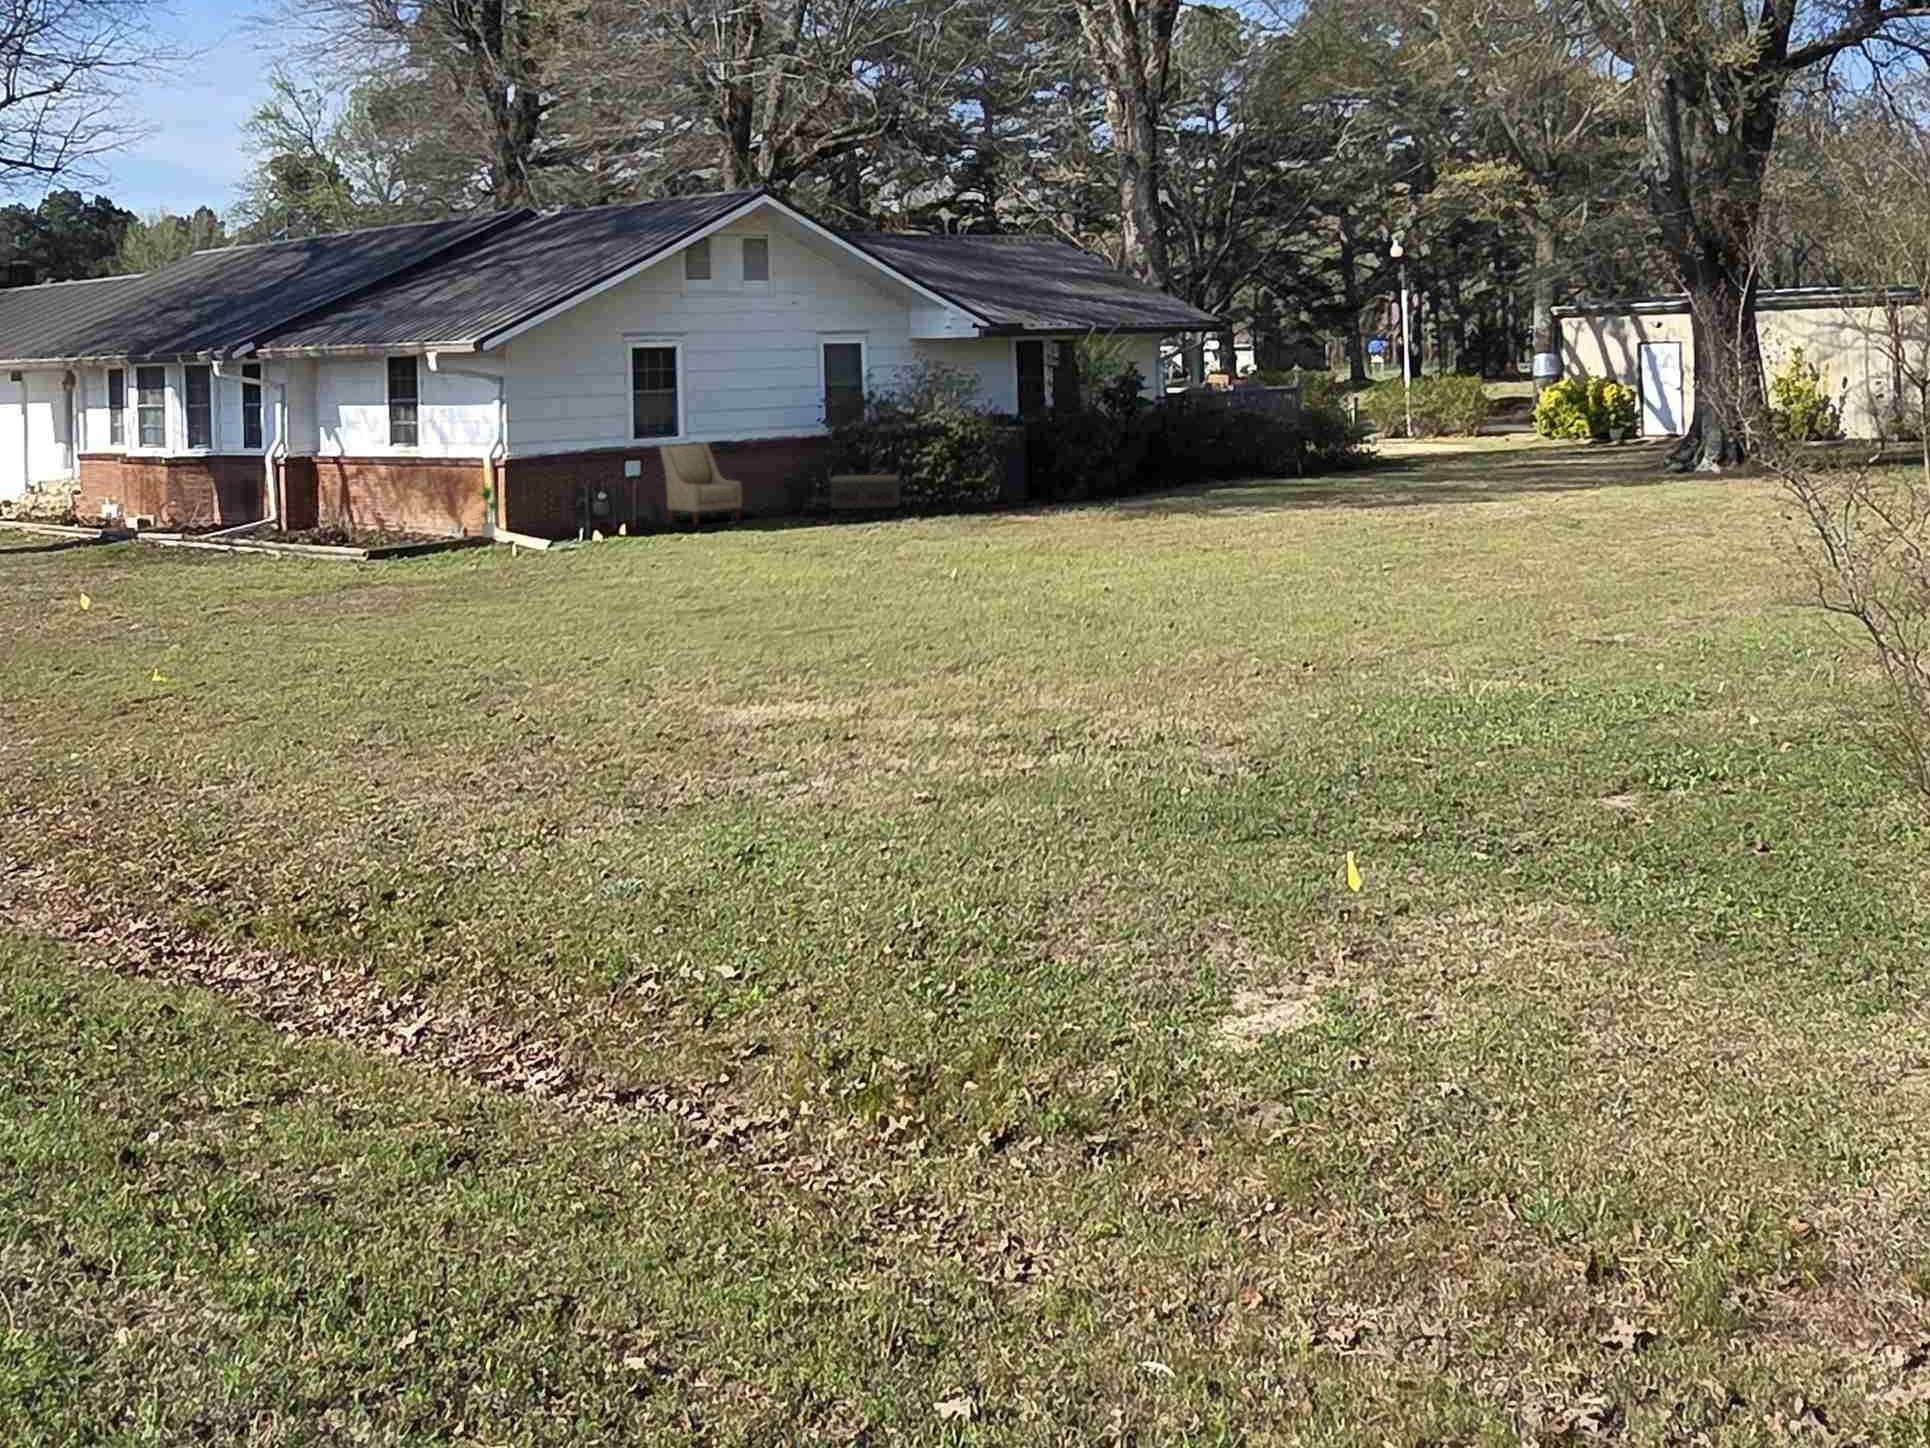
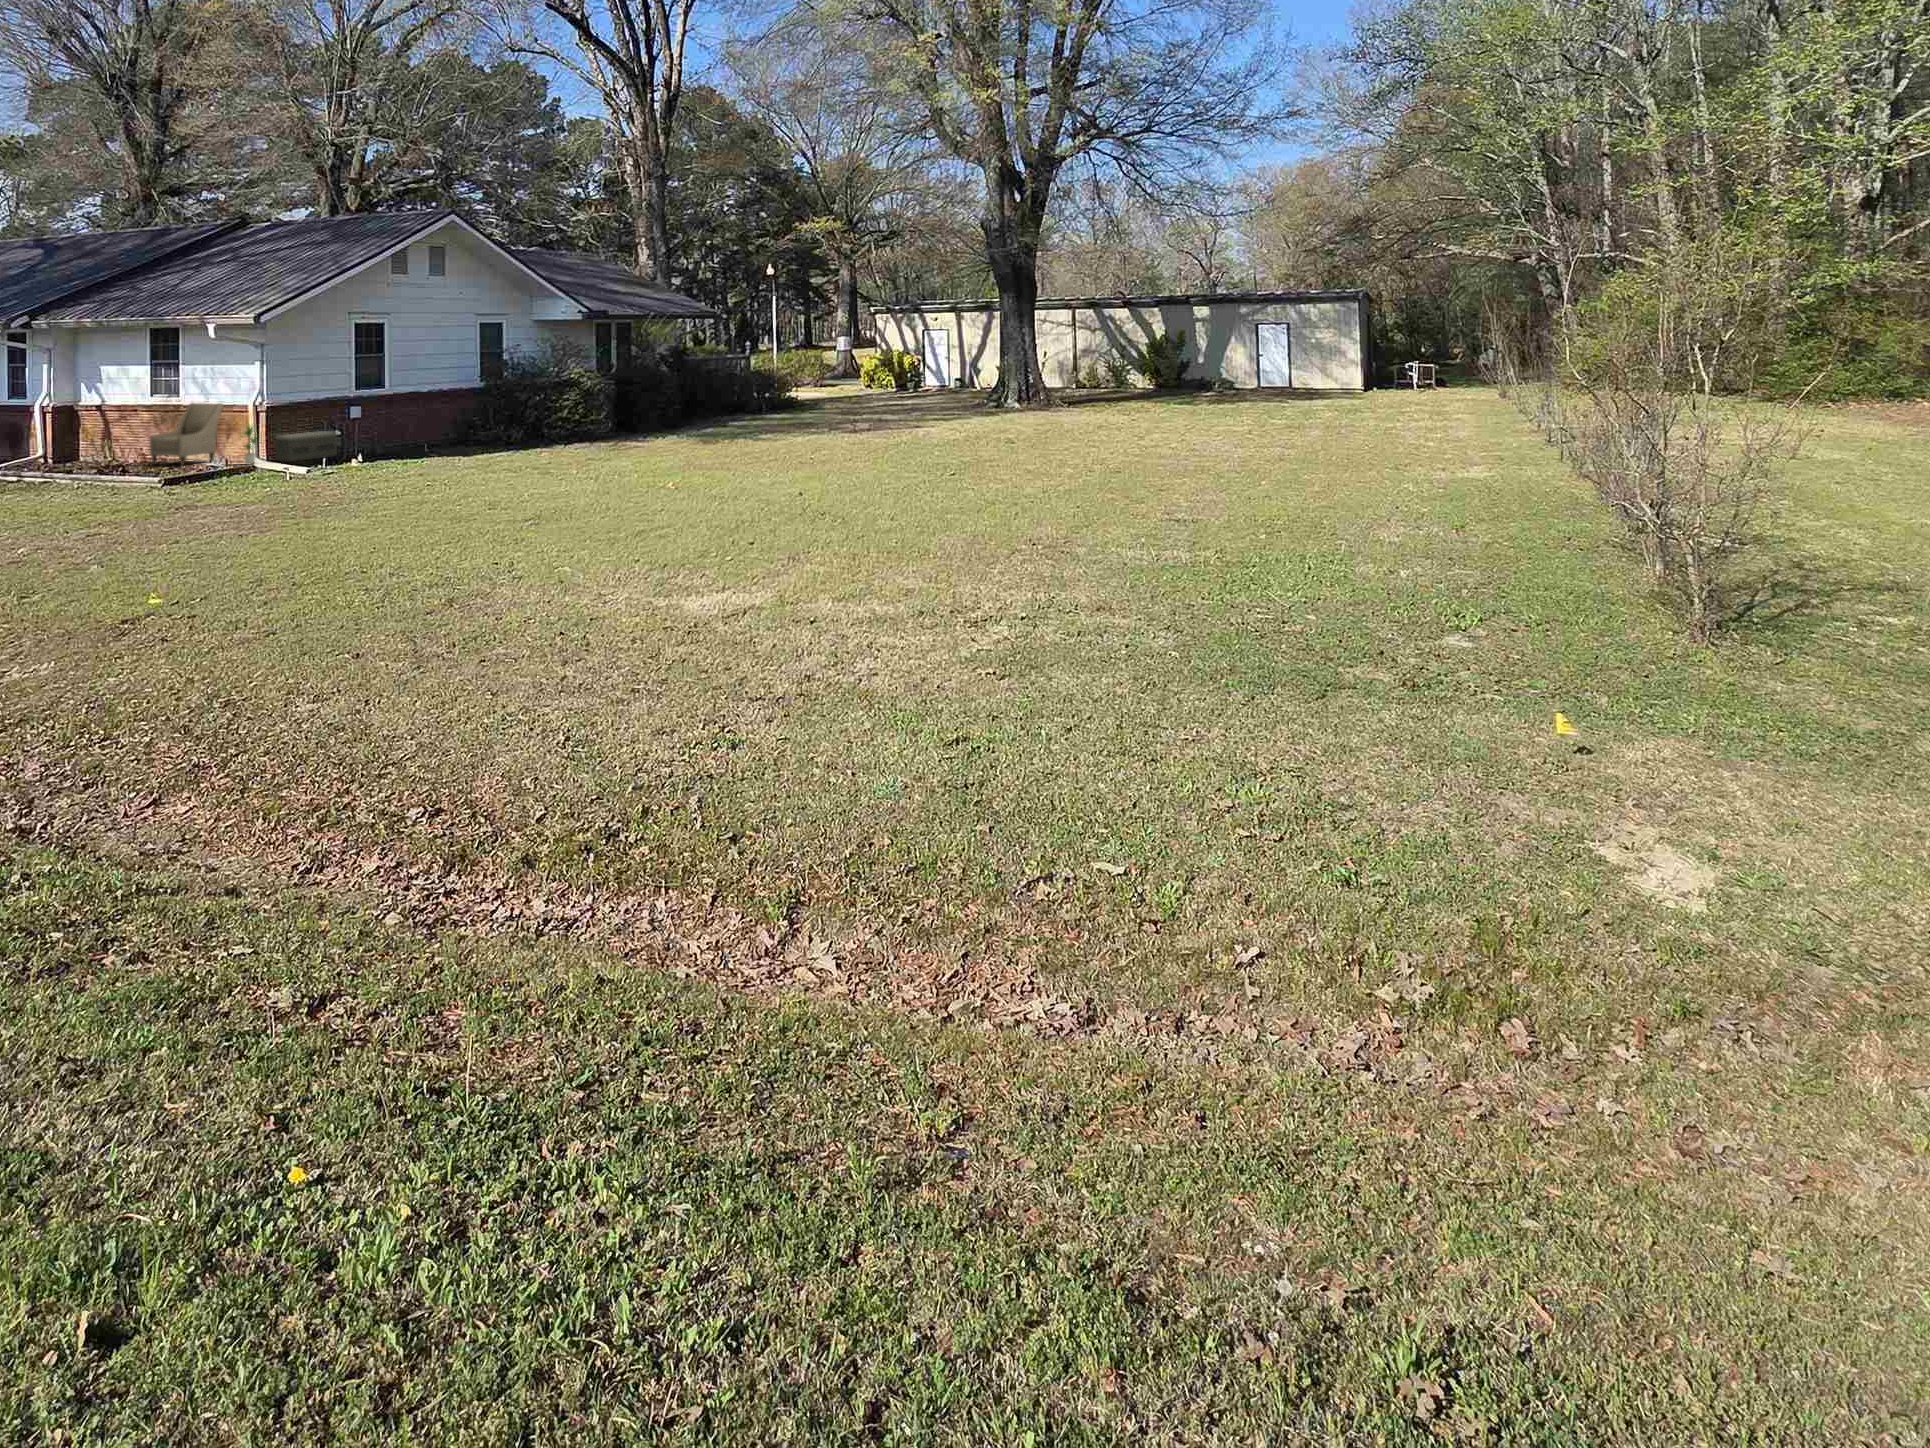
chair: present [660,443,742,524] -> present [150,403,224,466]
storage bench: present [831,475,900,509] -> present [276,431,337,462]

